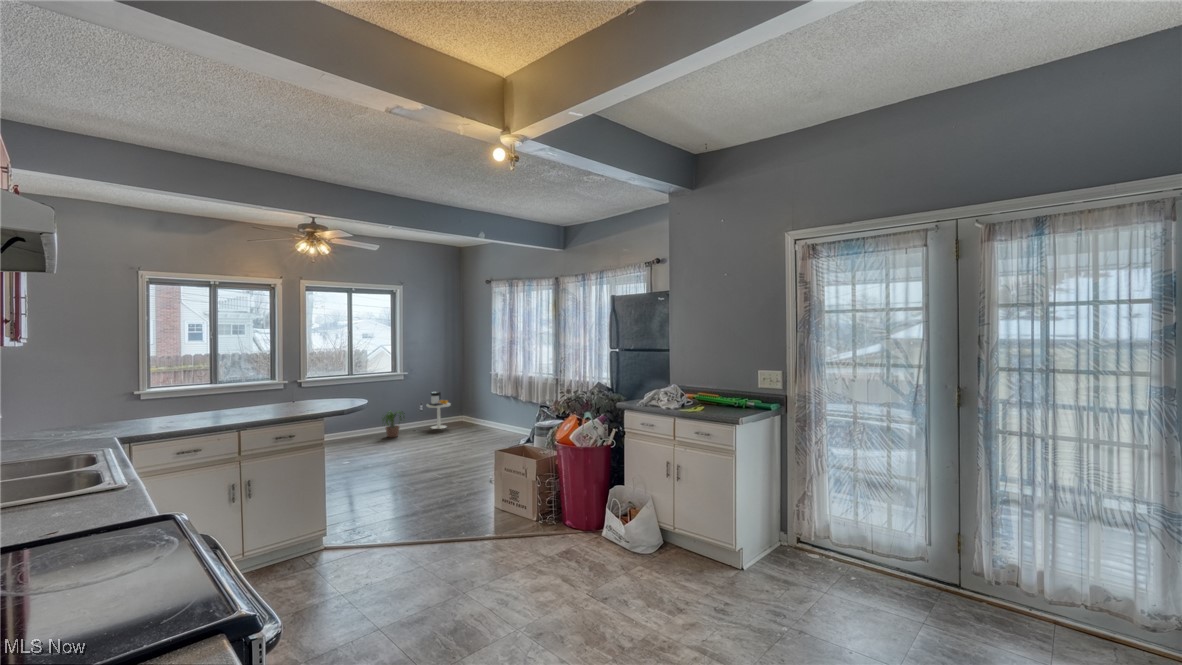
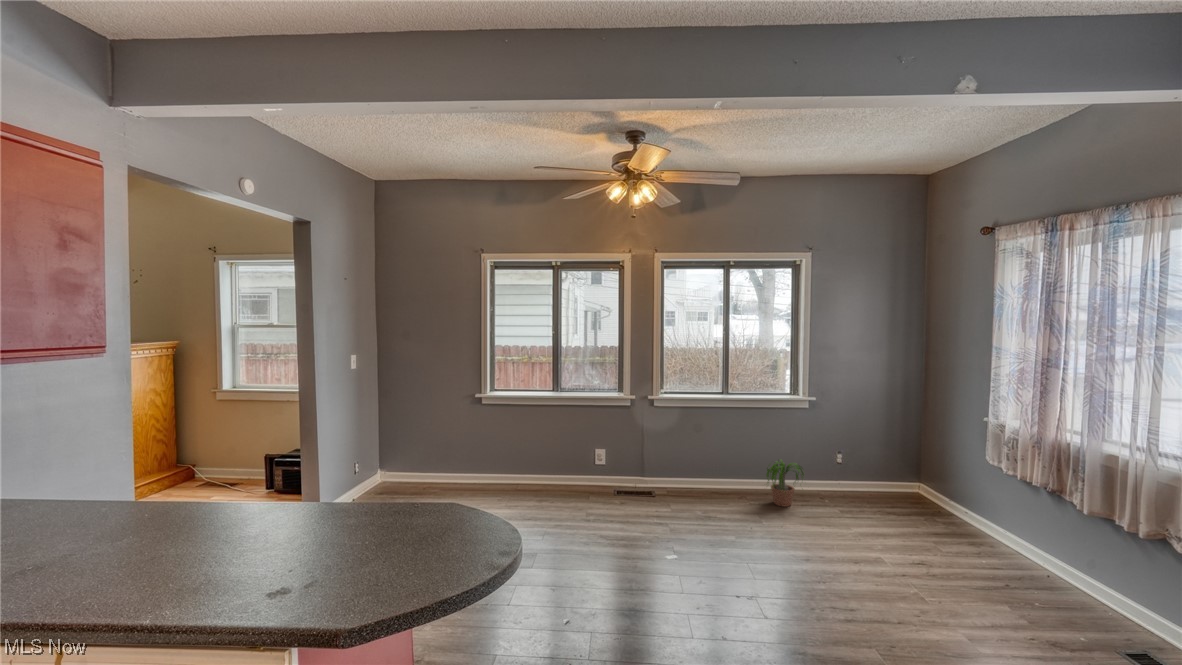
side table: present [427,392,451,429] -> none [849,437,895,506]

